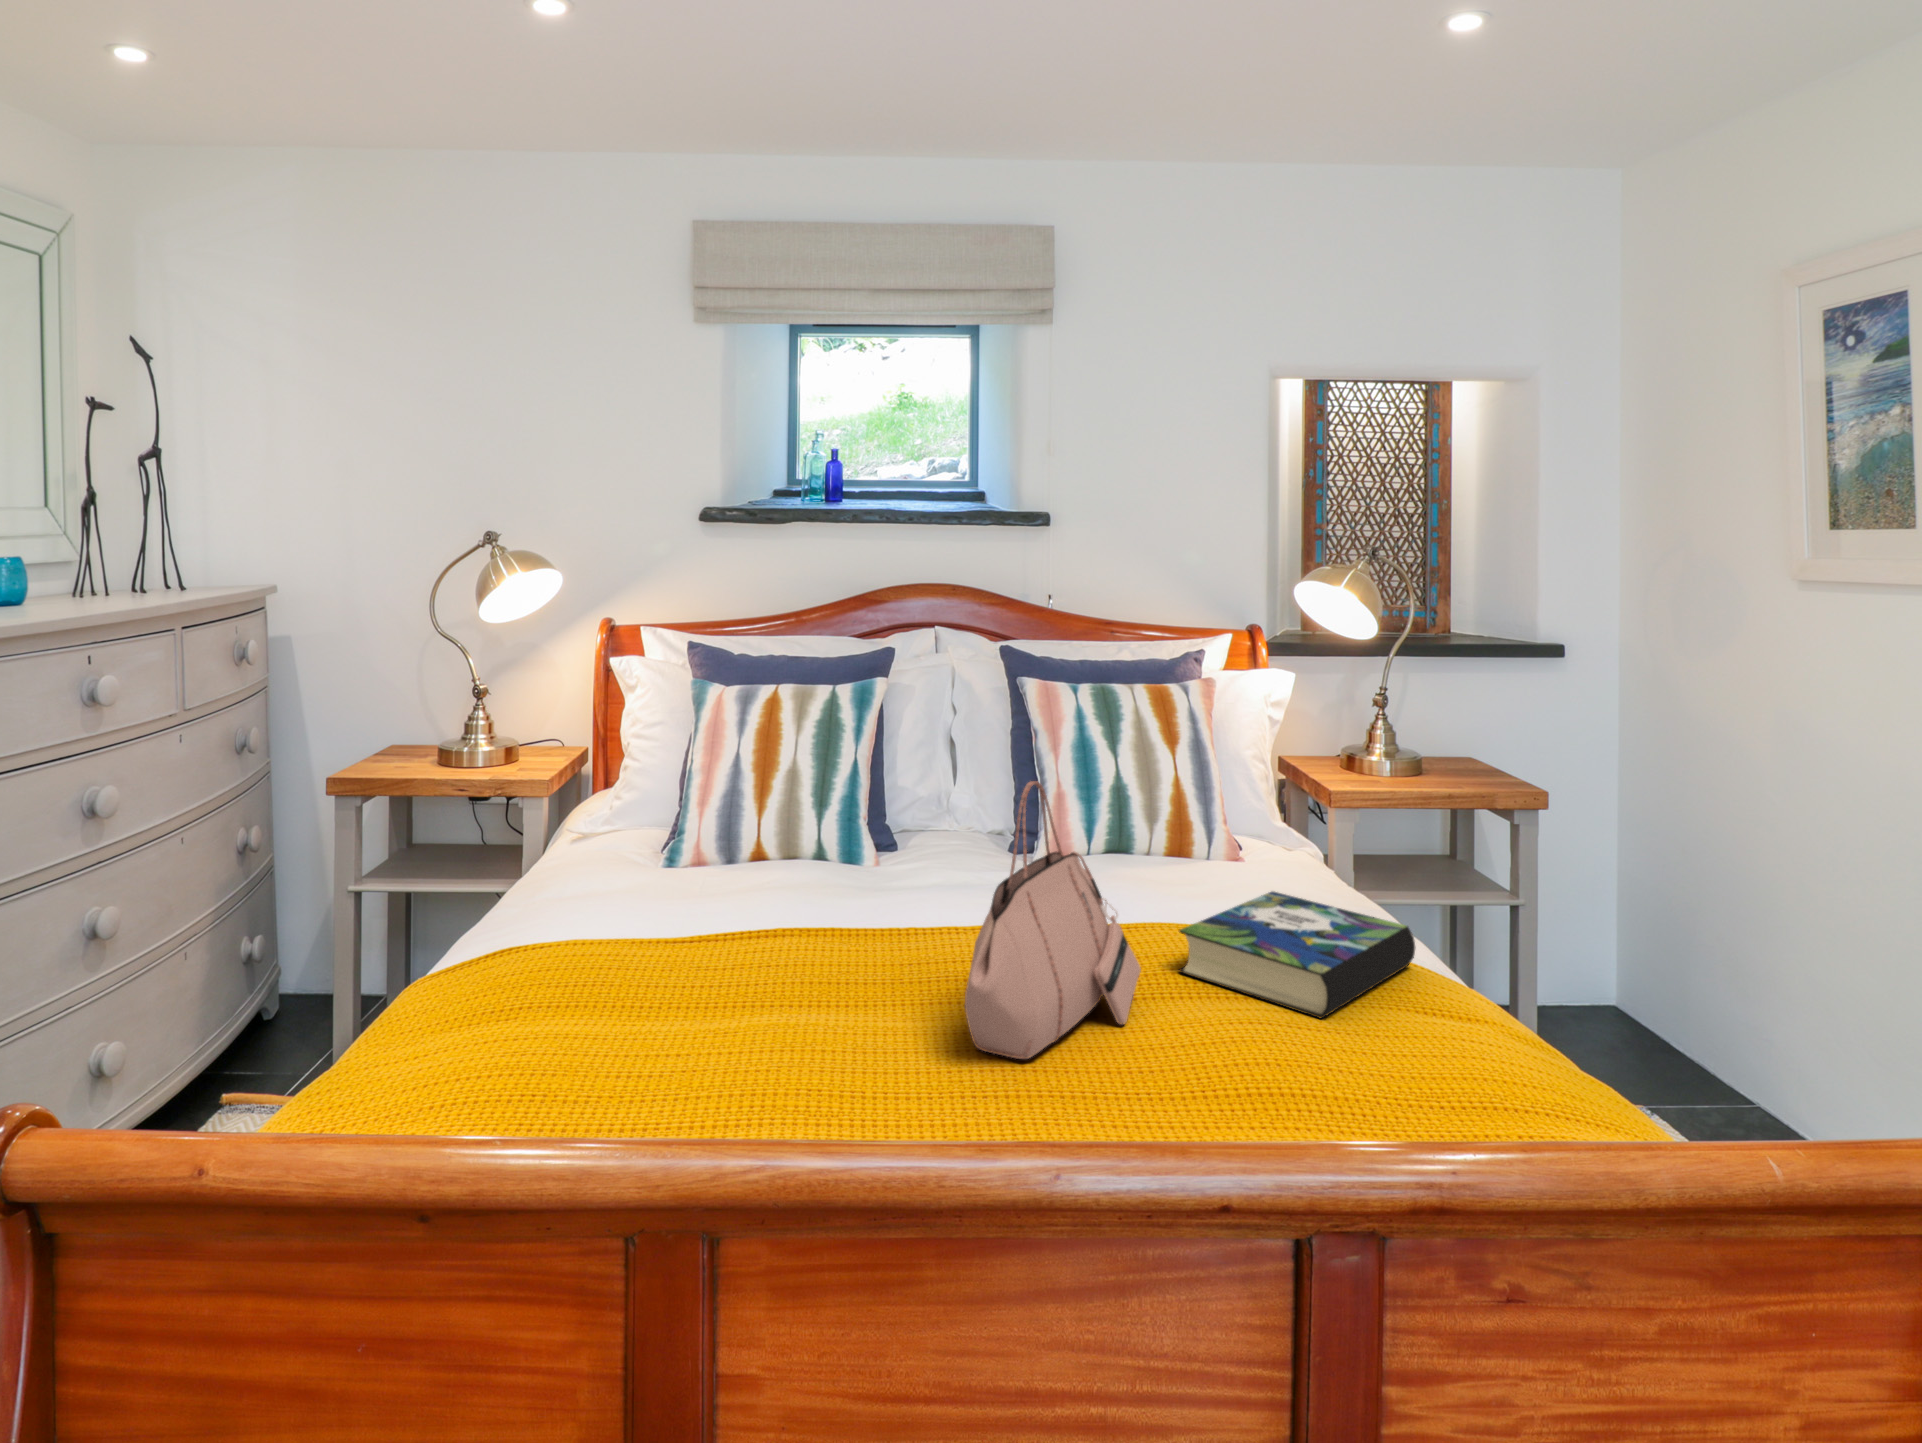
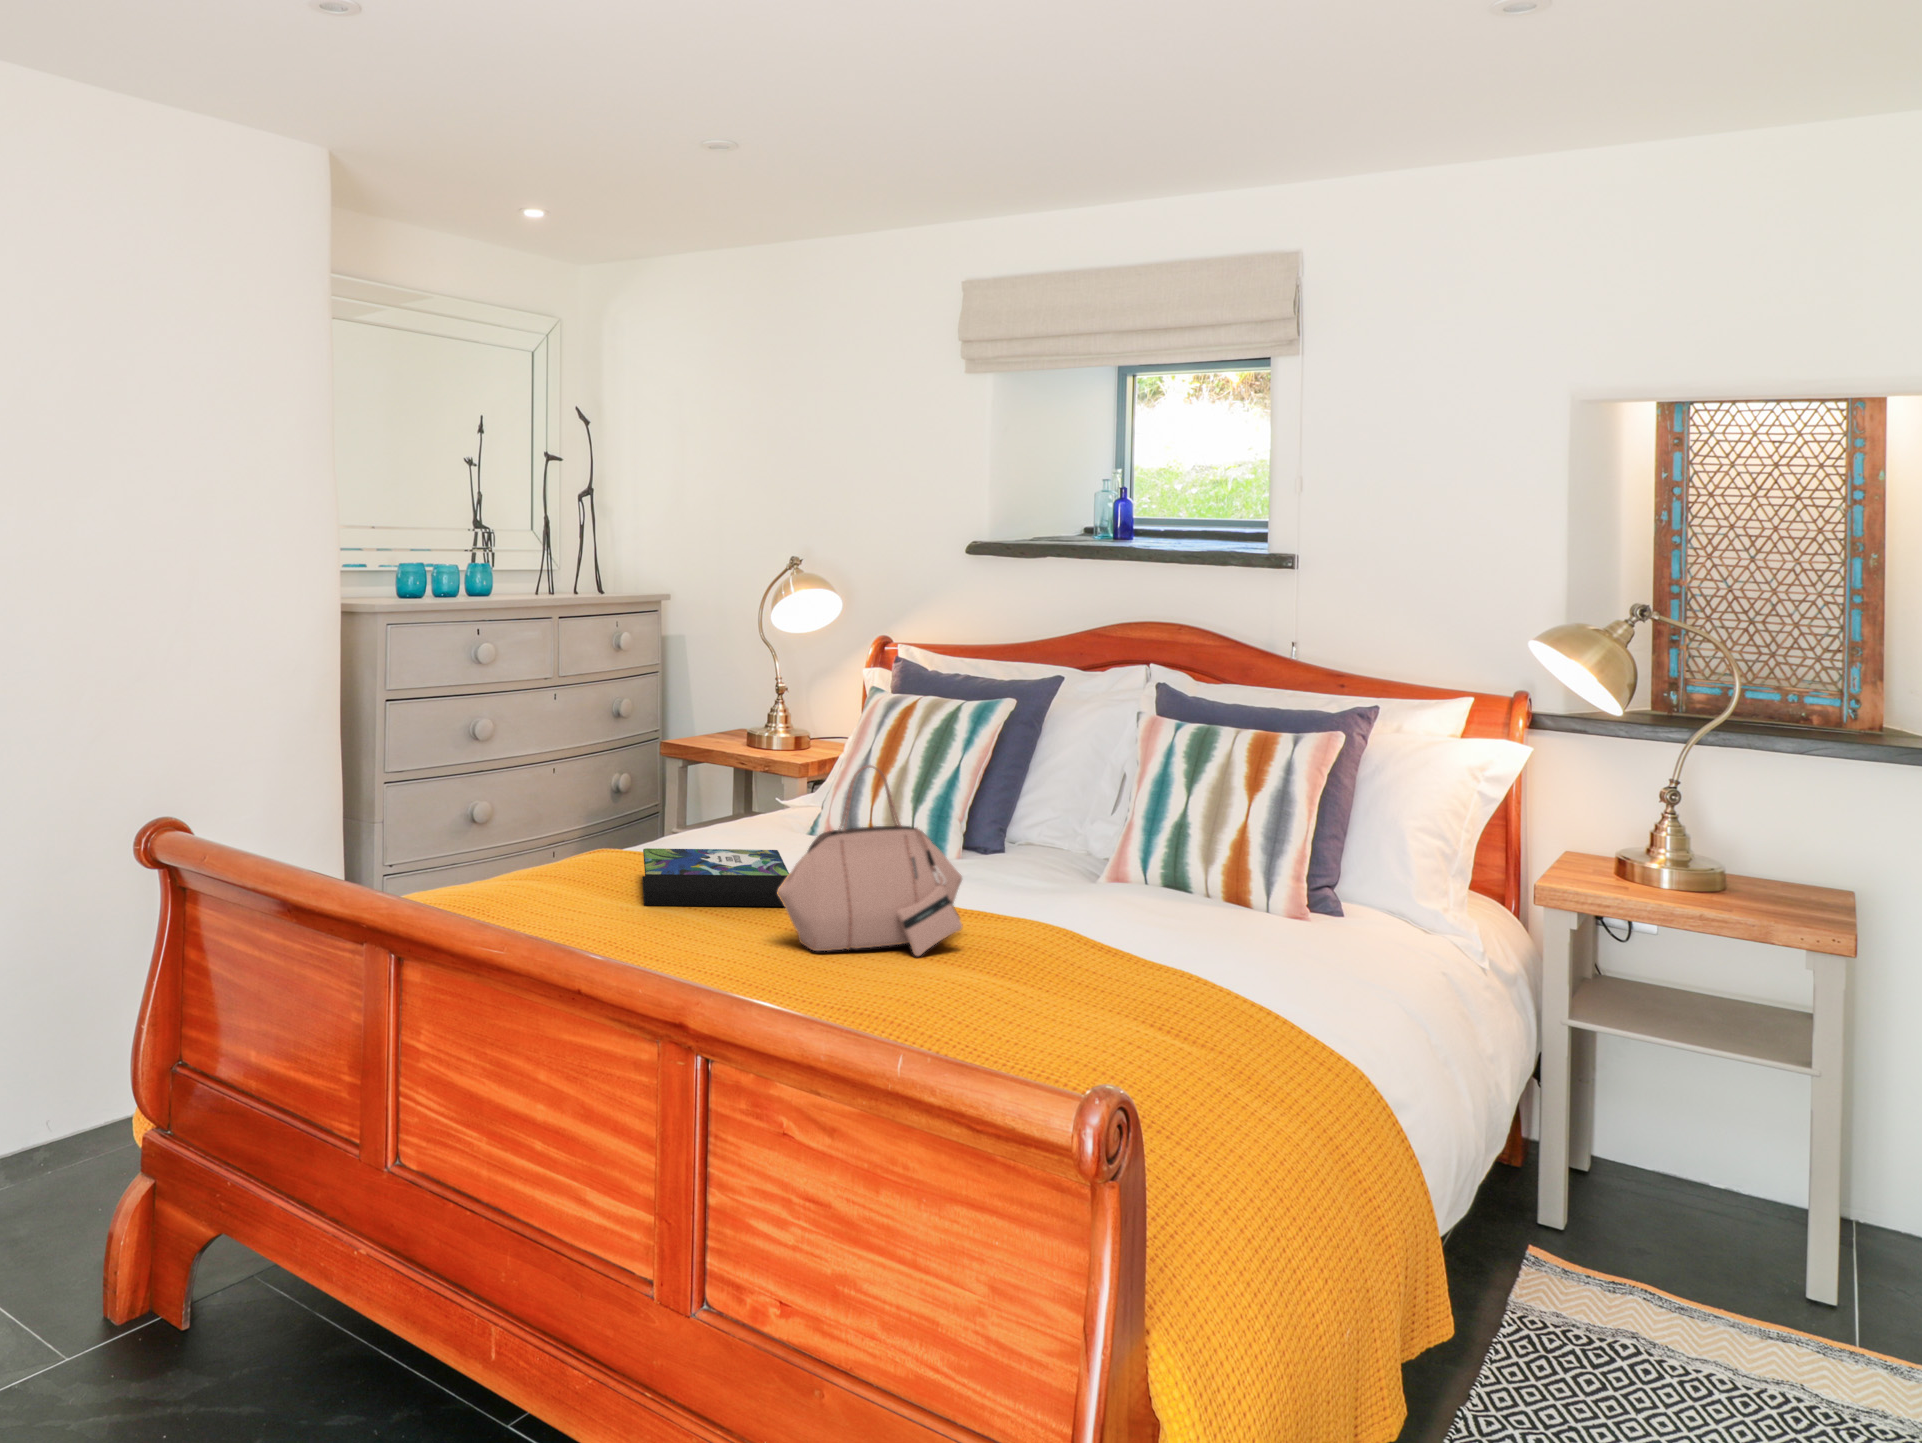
book: present [1179,891,1415,1018] -> present [642,848,789,906]

